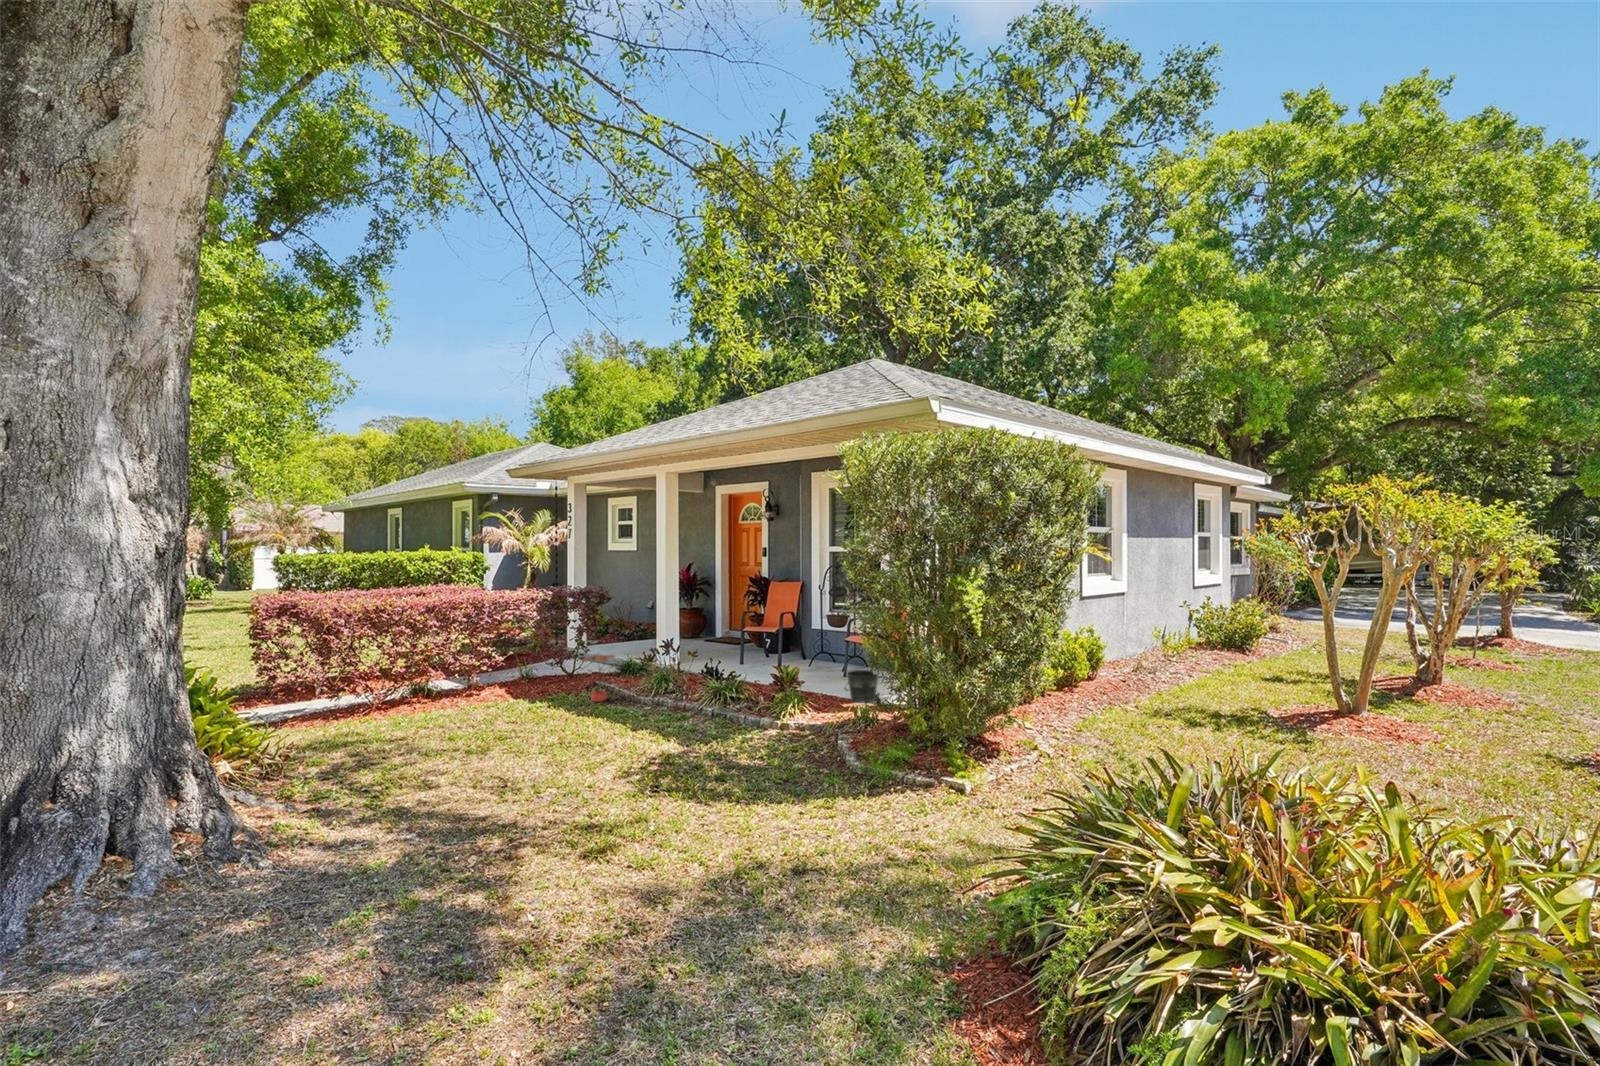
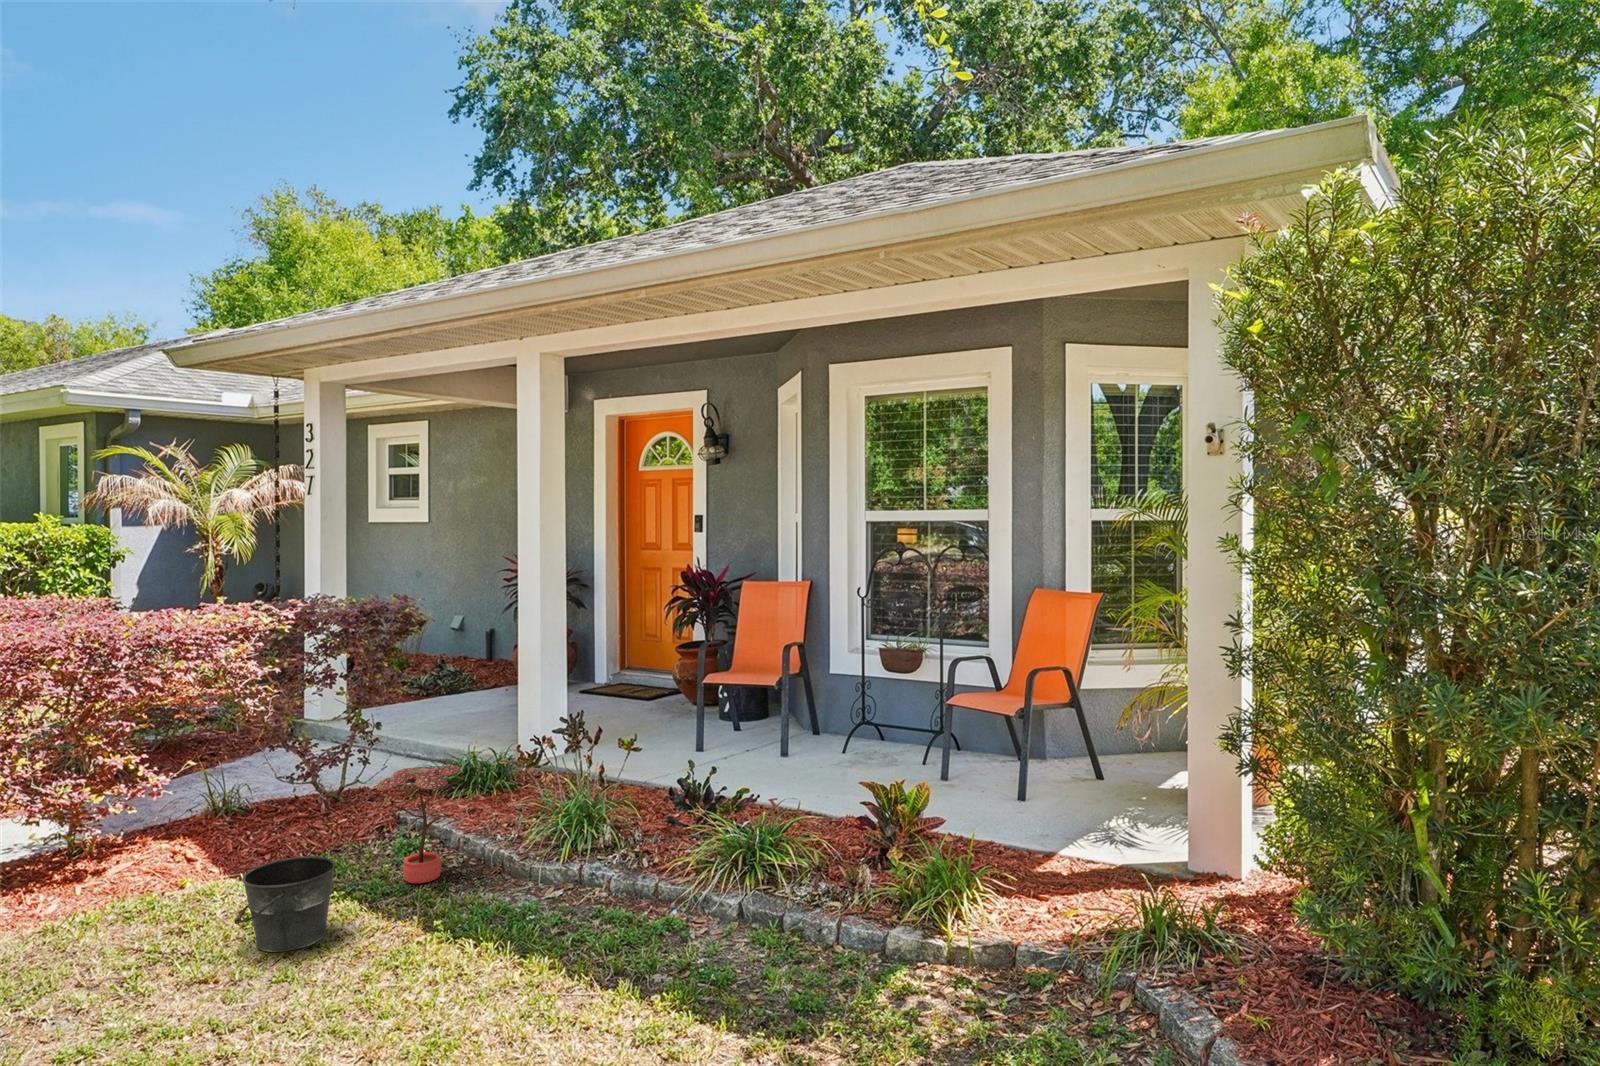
bucket: present [845,670,879,702] -> present [234,856,336,952]

